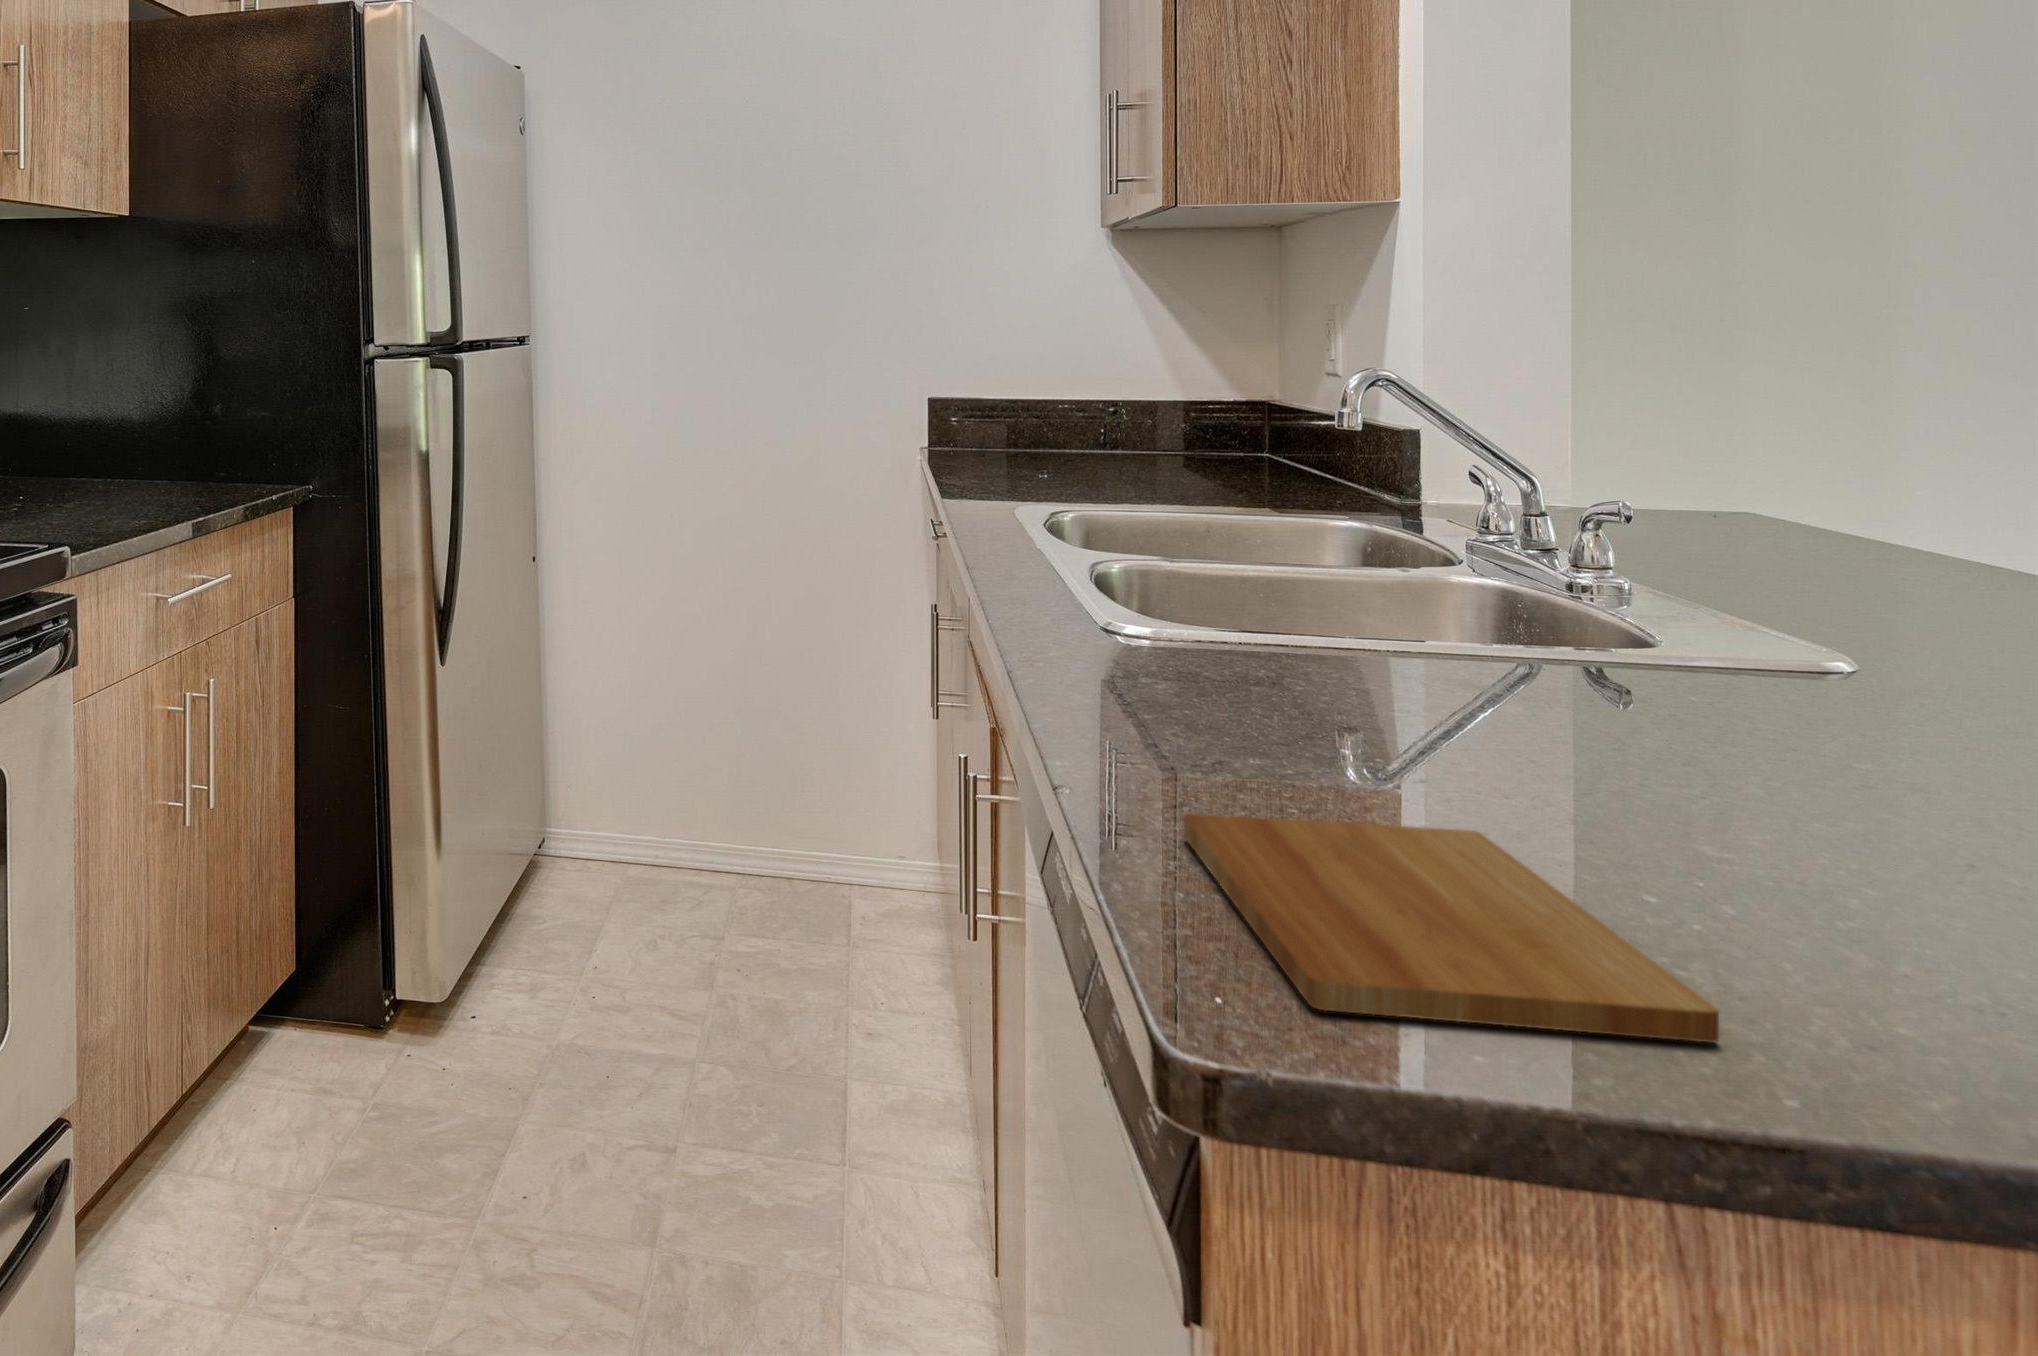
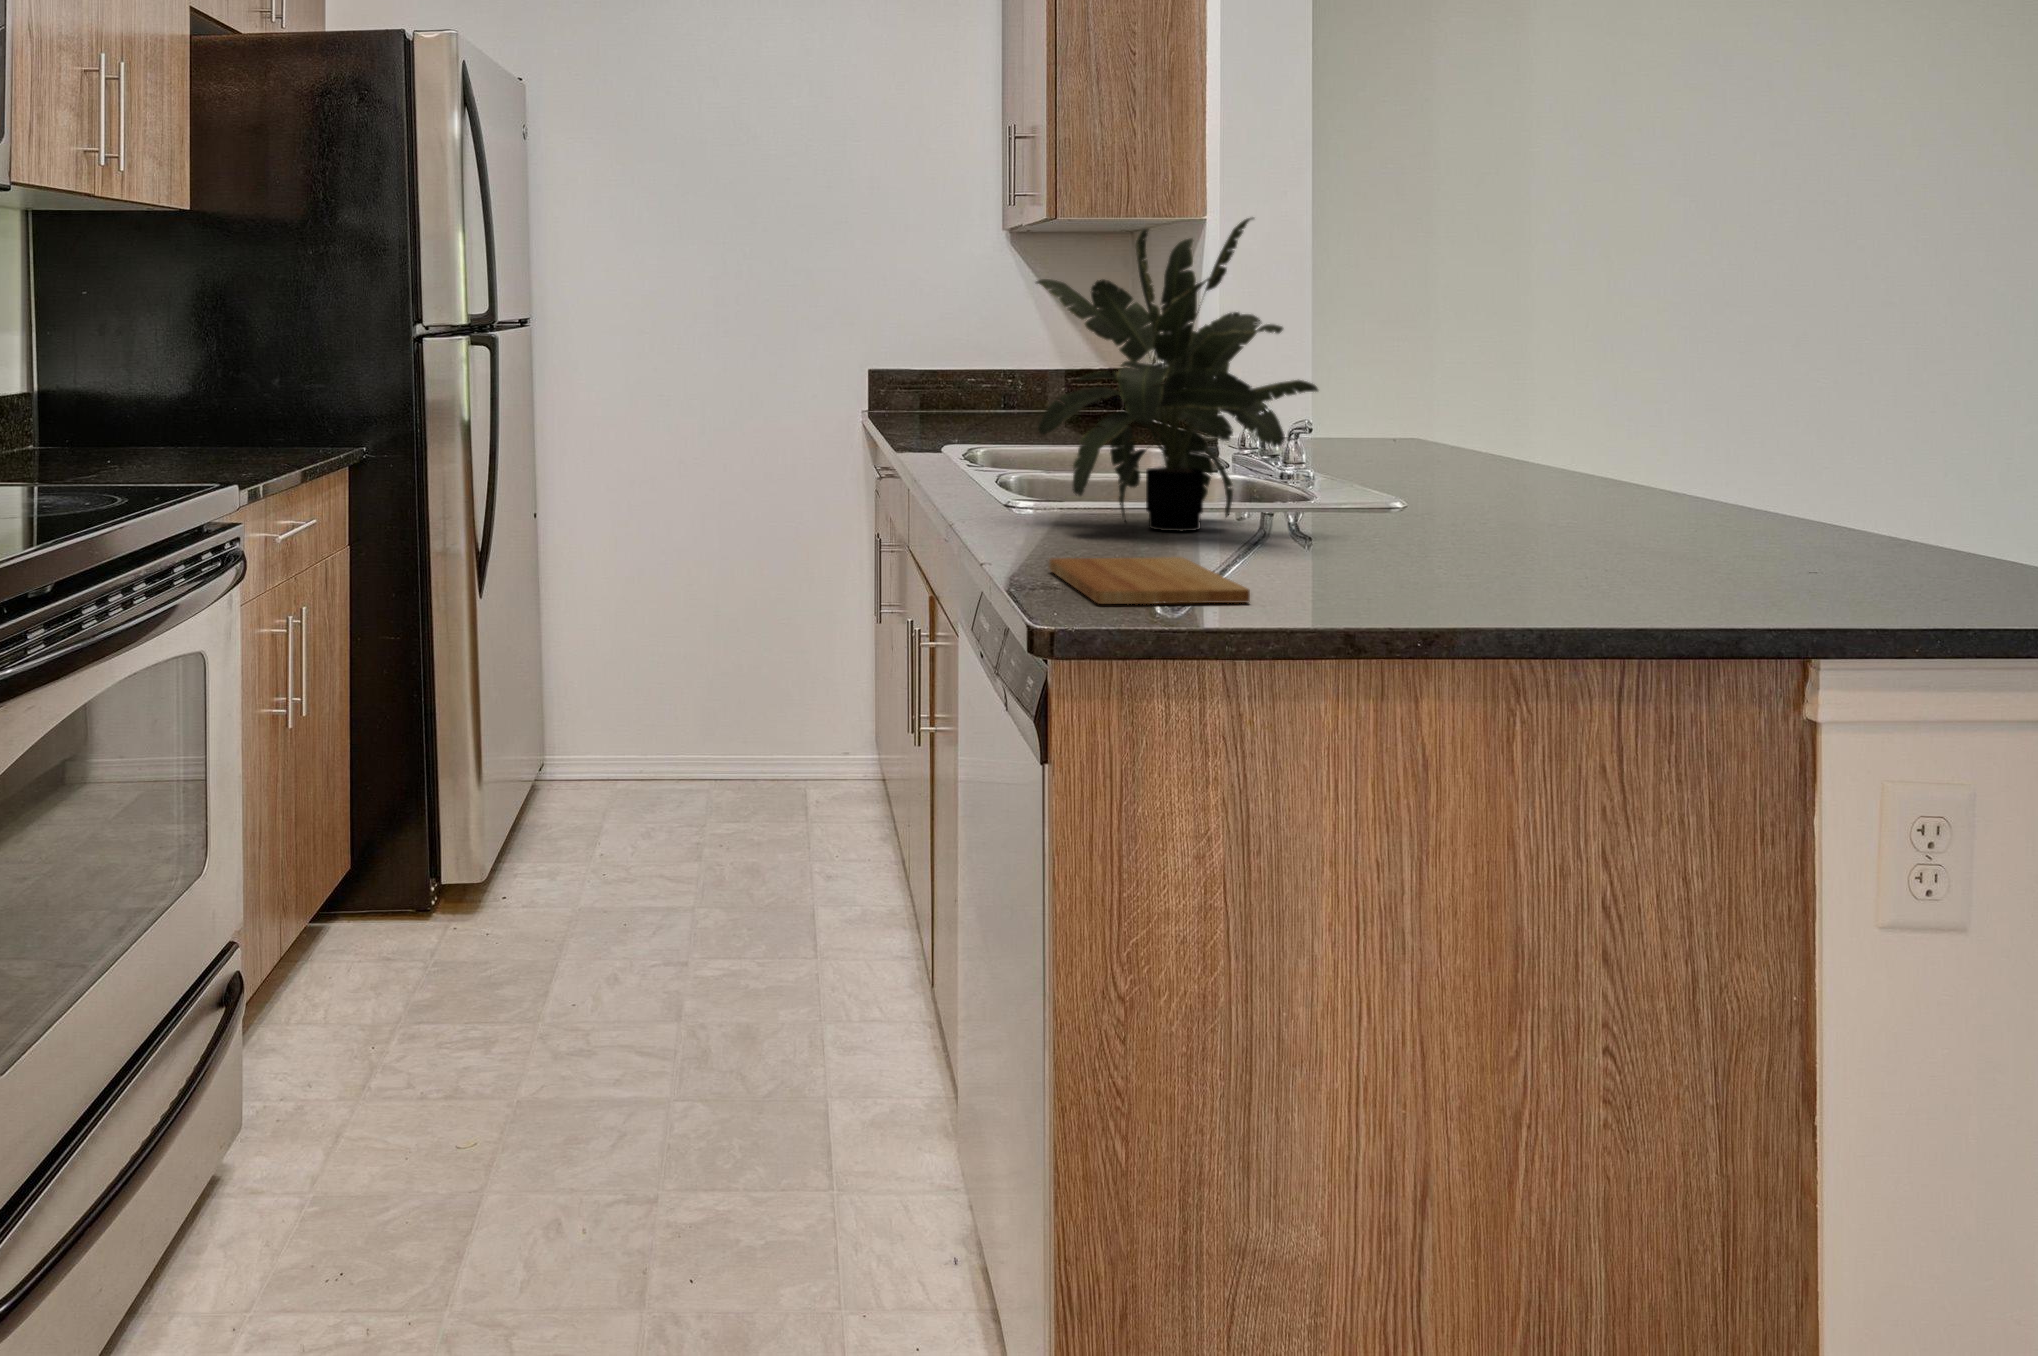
potted plant: none [1148,155,1720,714] -> present [1036,218,1318,531]

